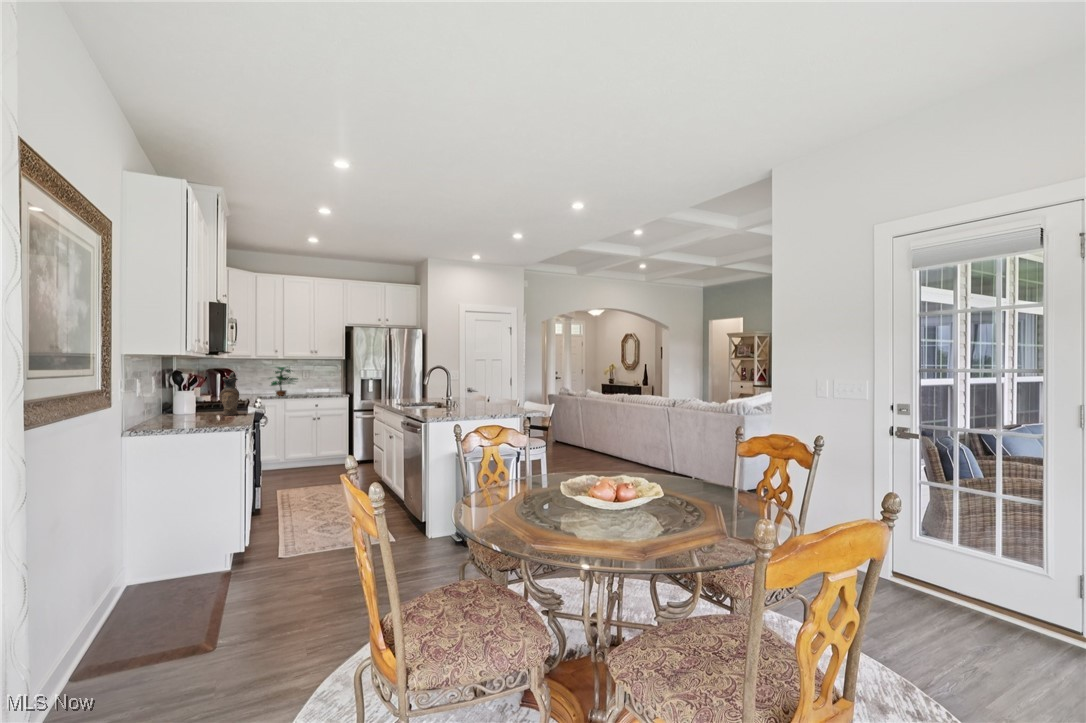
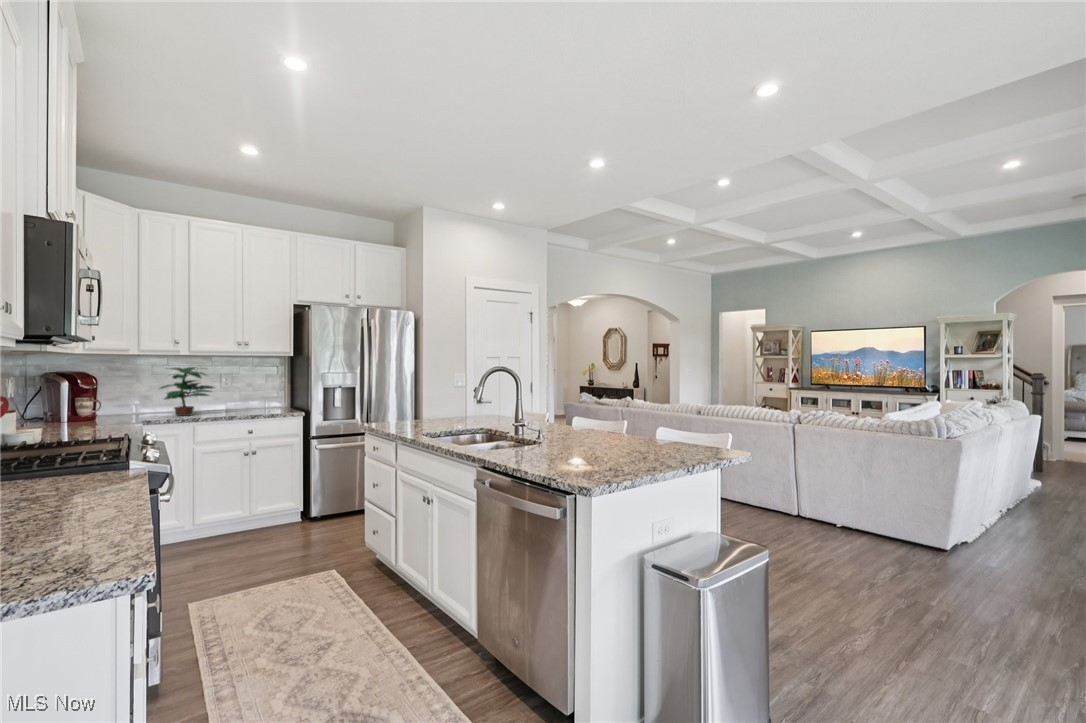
ceramic pitcher: present [219,373,239,415] -> none [46,394,110,515]

